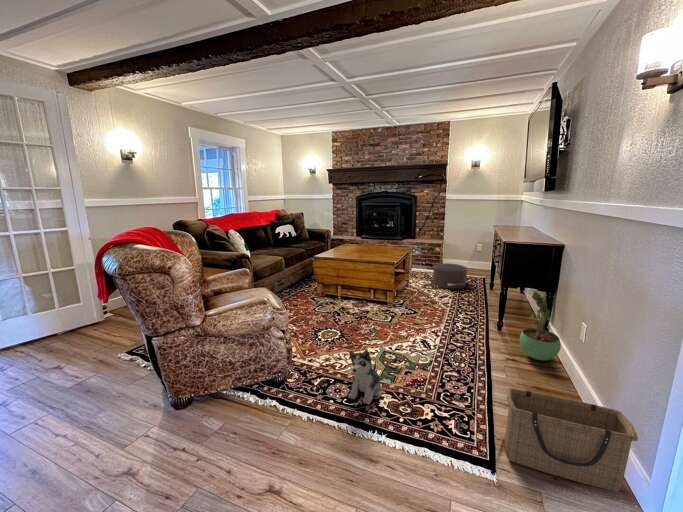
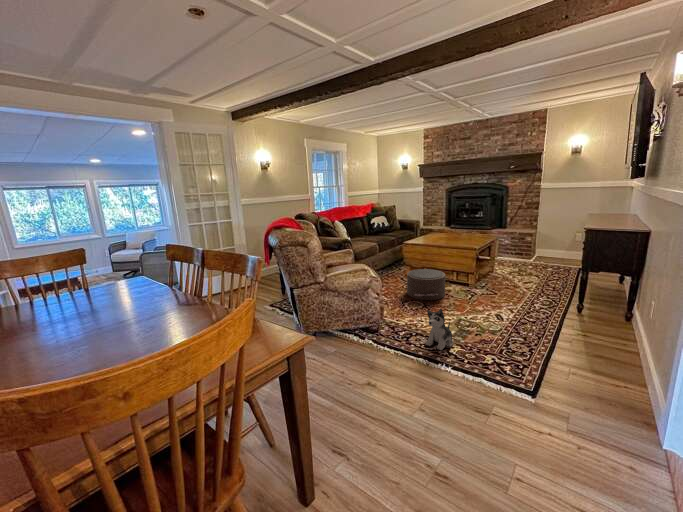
pouf: present [430,263,467,289] -> present [407,269,445,300]
potted plant: present [520,291,561,360] -> none [595,274,639,339]
basket: present [505,388,638,492] -> none [552,343,667,429]

